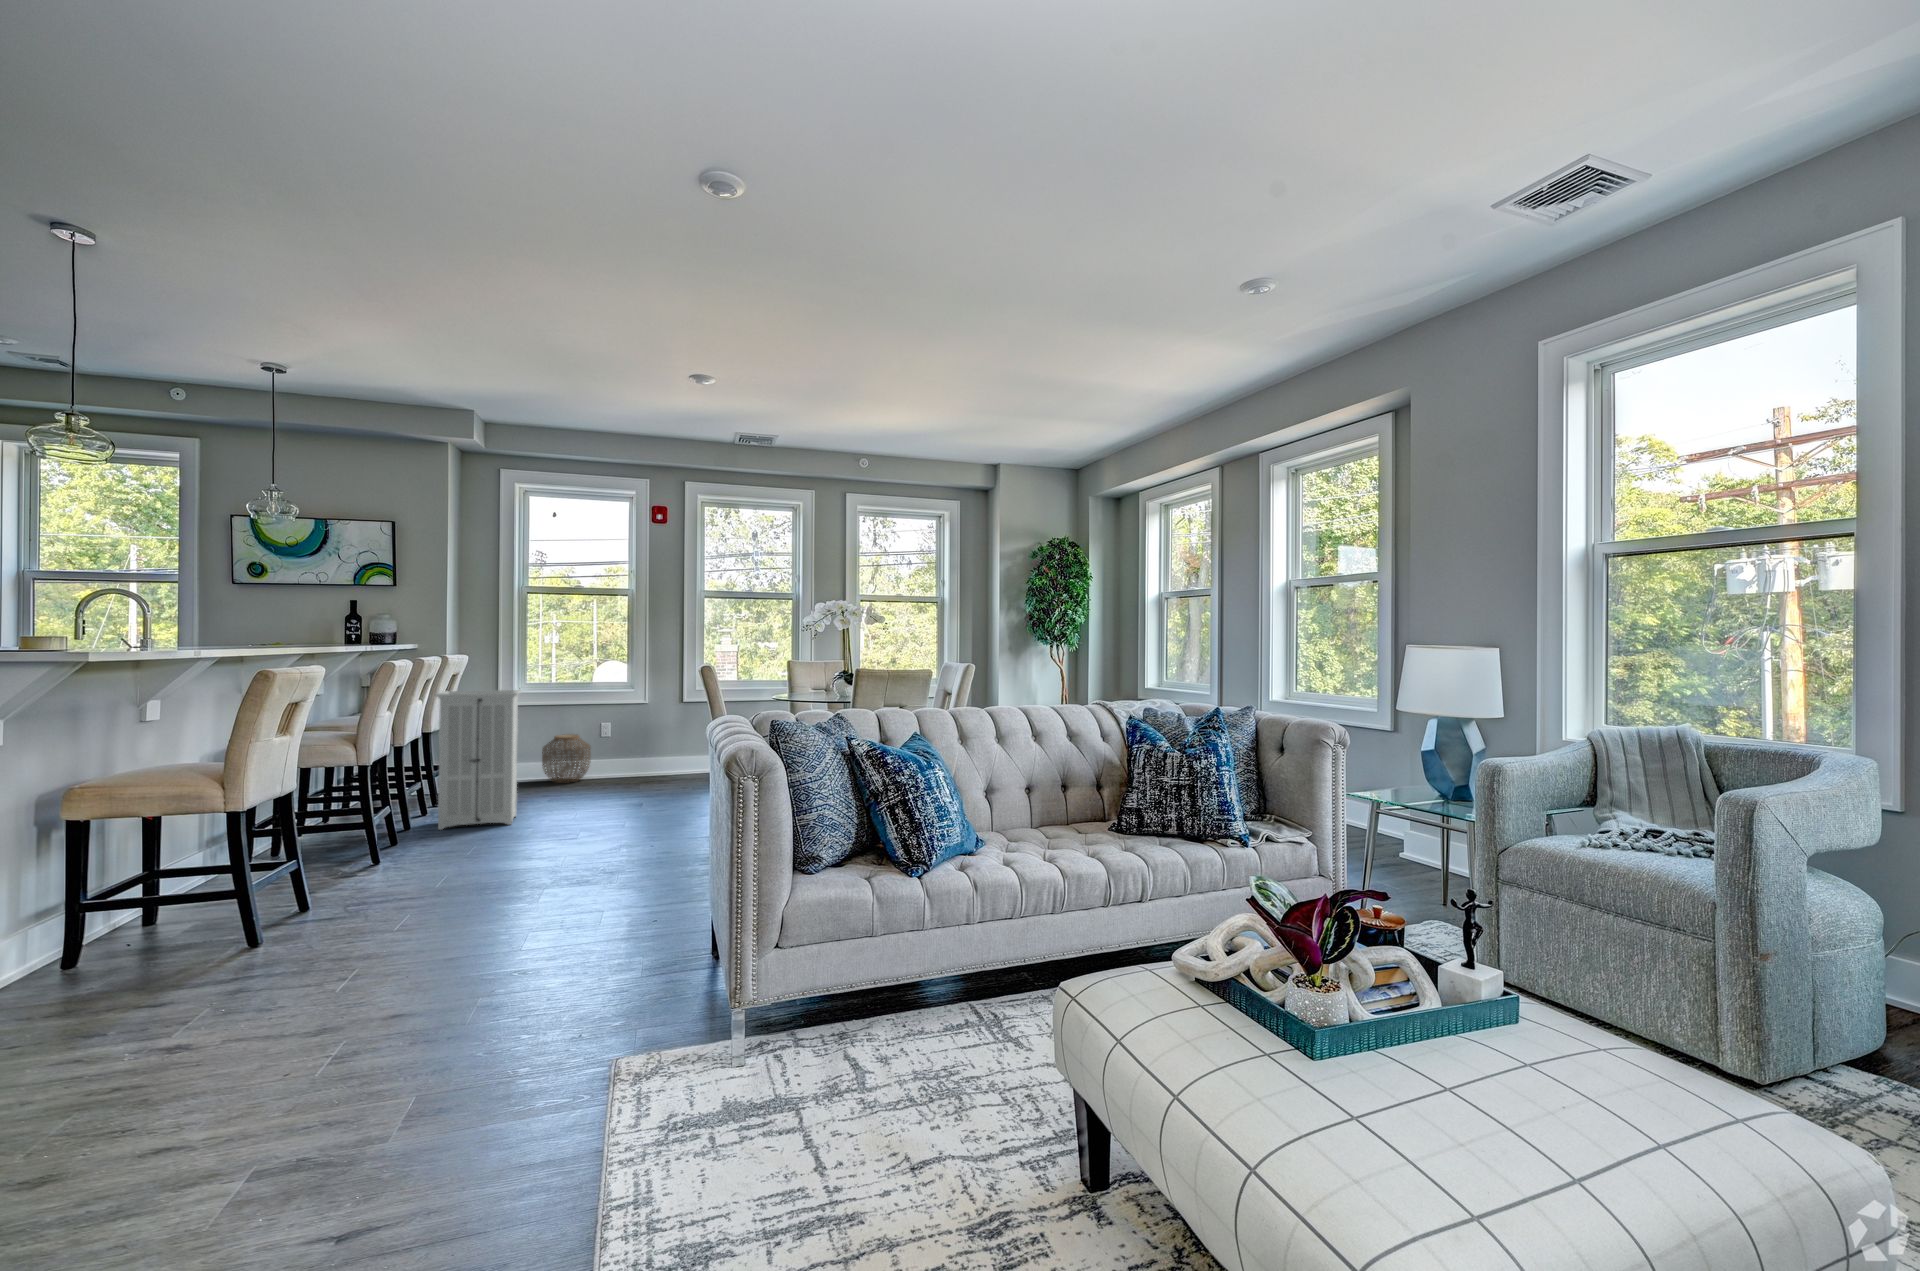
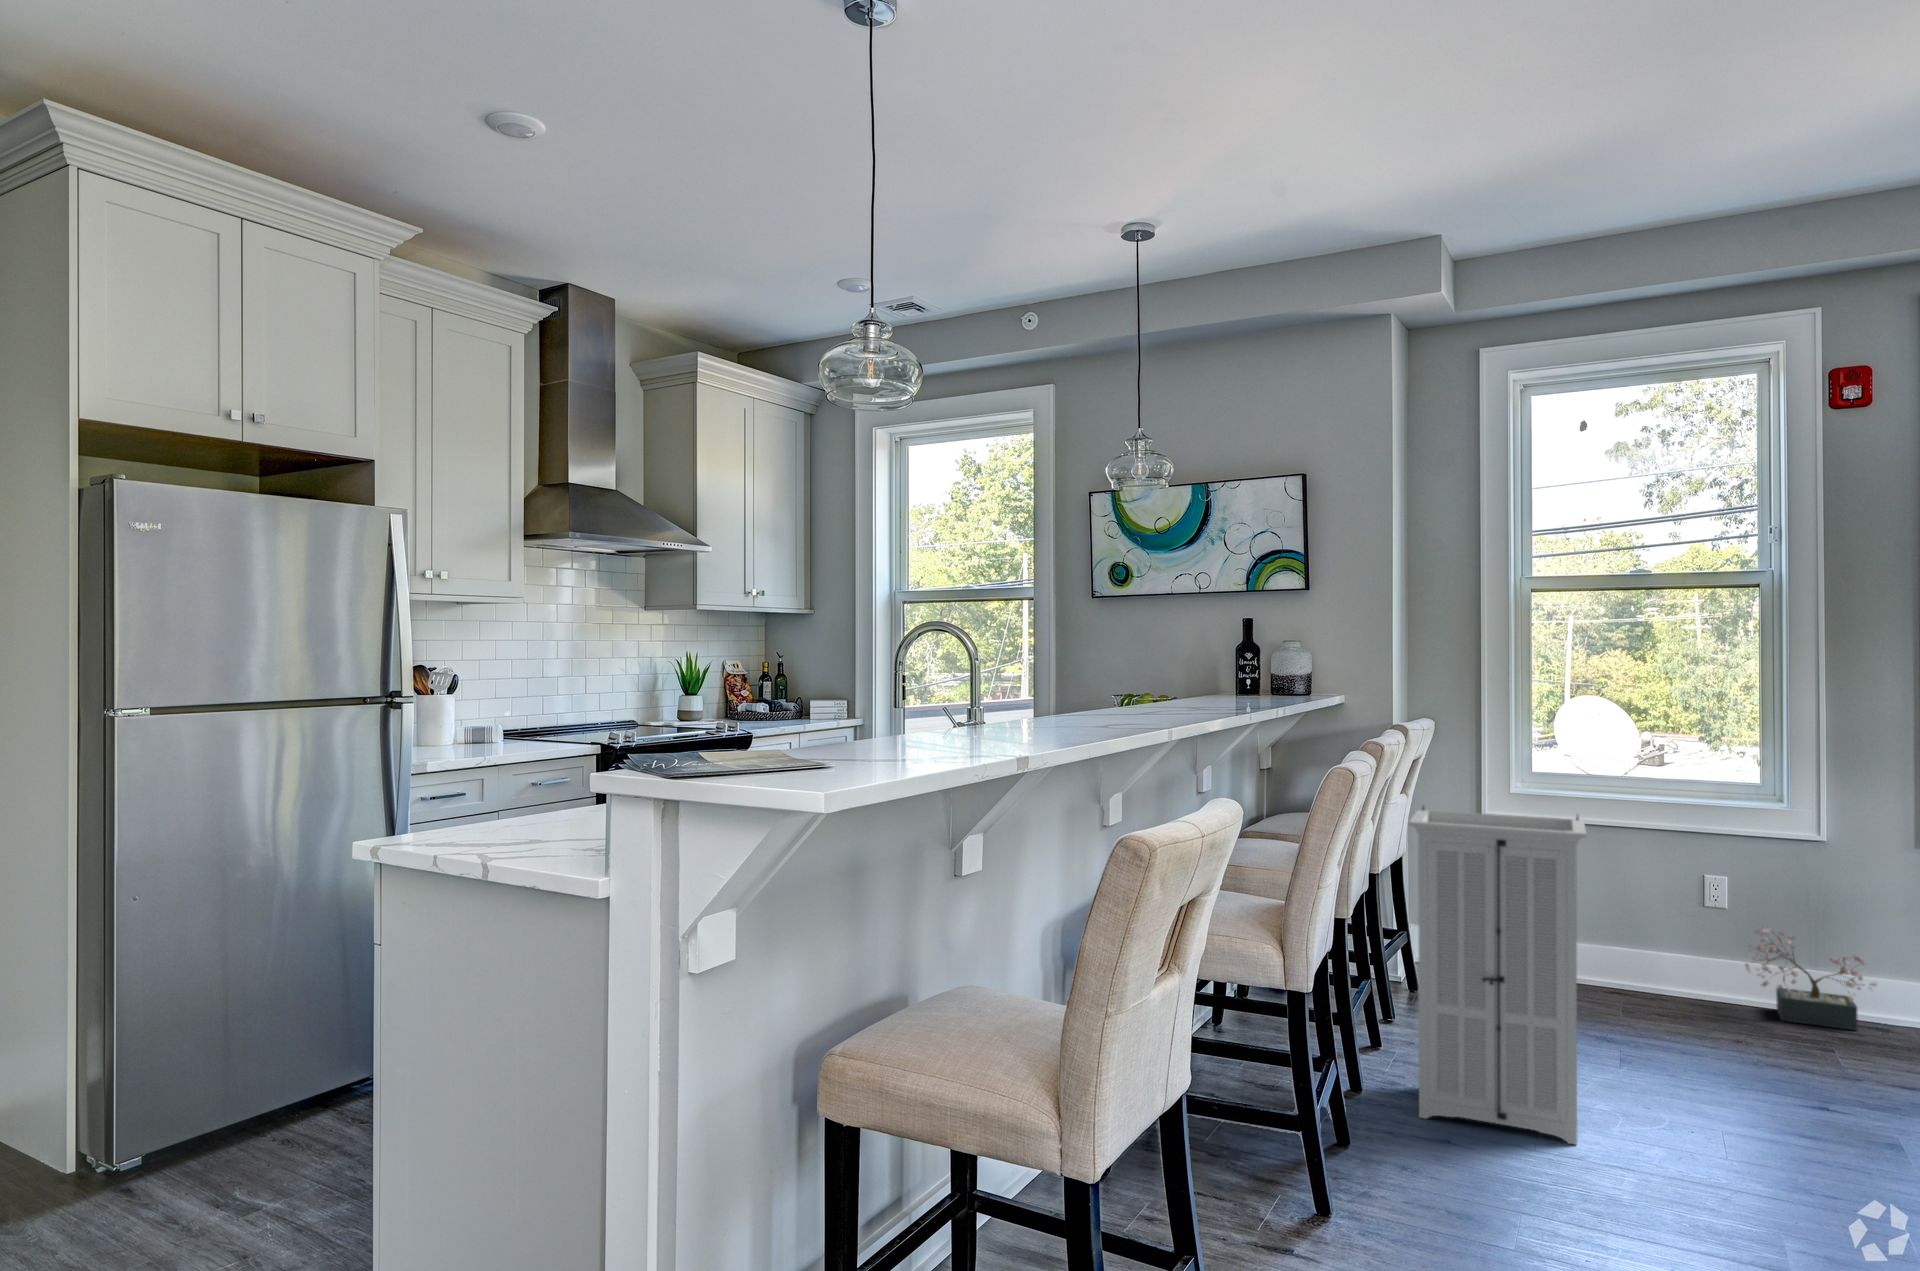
woven basket: present [542,734,590,783] -> none [1579,895,1689,1007]
decorative plant: none [614,740,662,779] -> present [1745,926,1877,1030]

